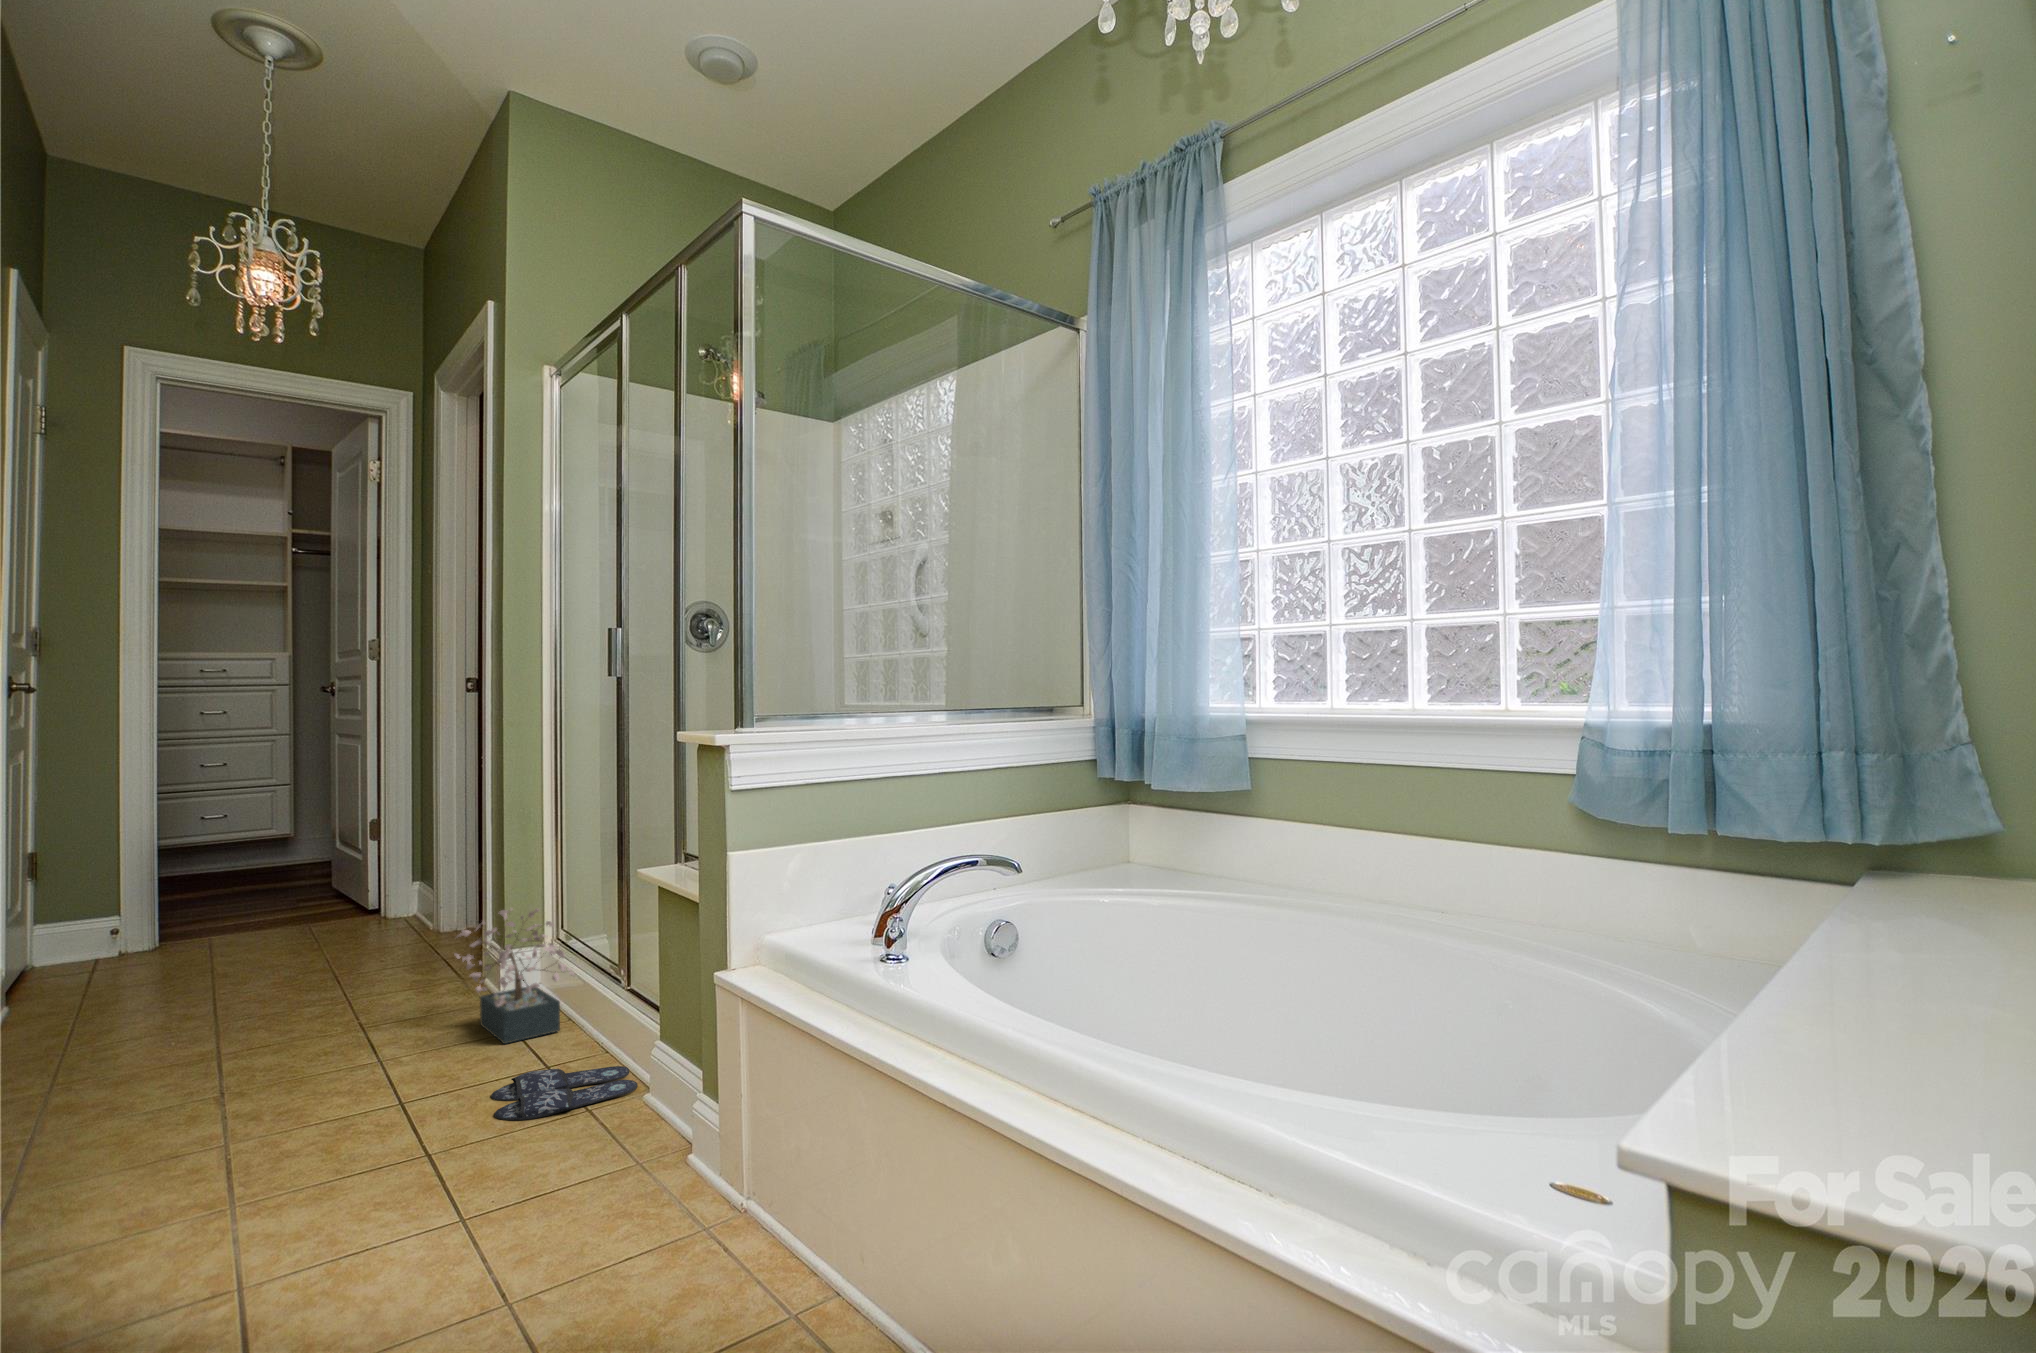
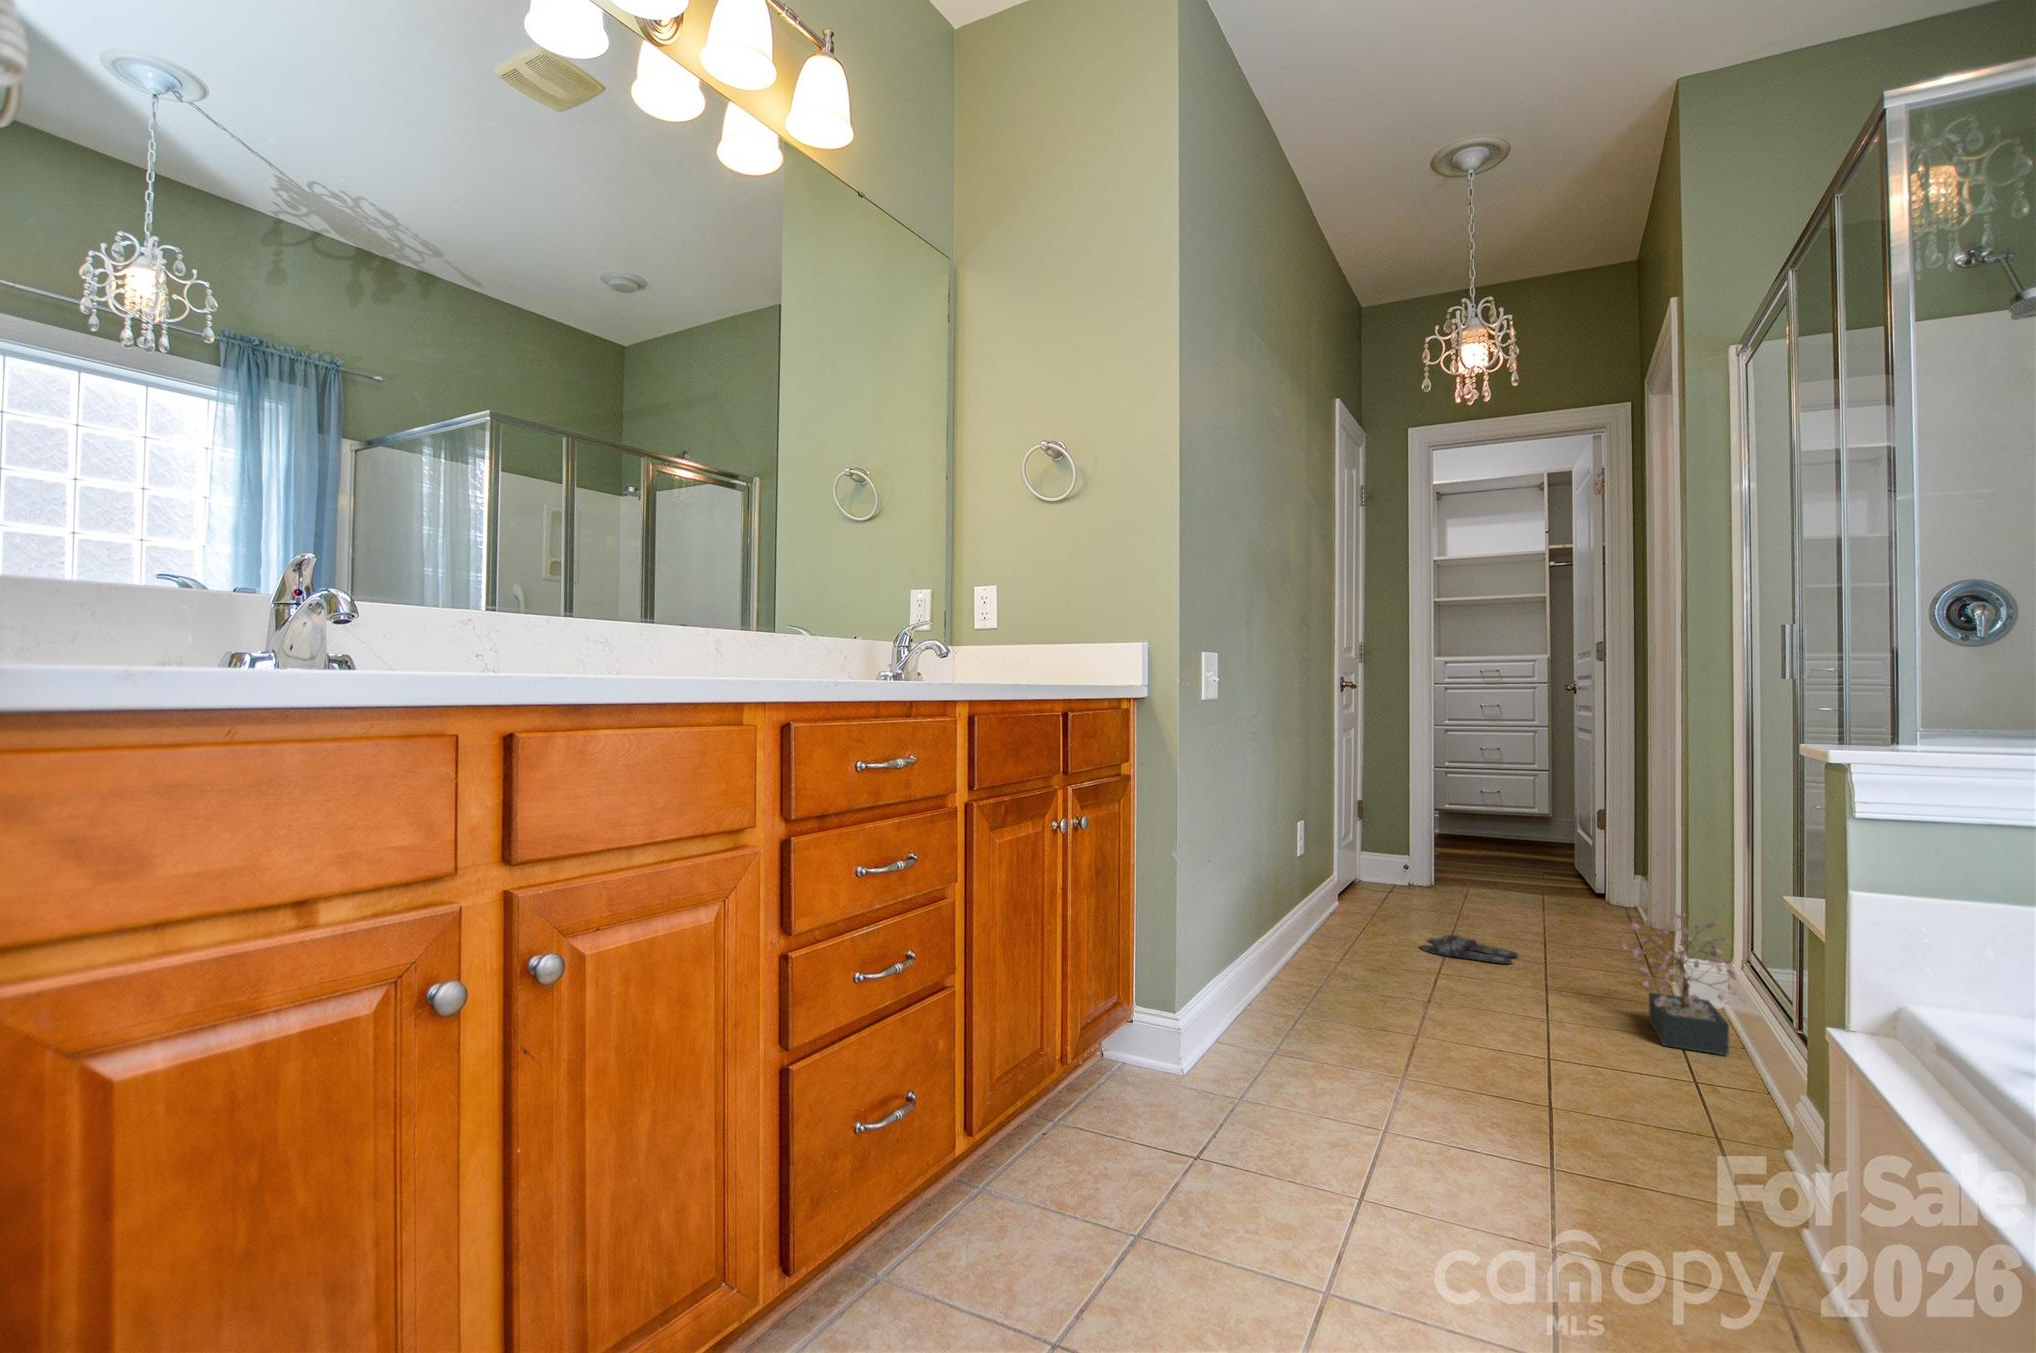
slippers: present [491,1066,638,1120] -> present [1420,935,1518,964]

